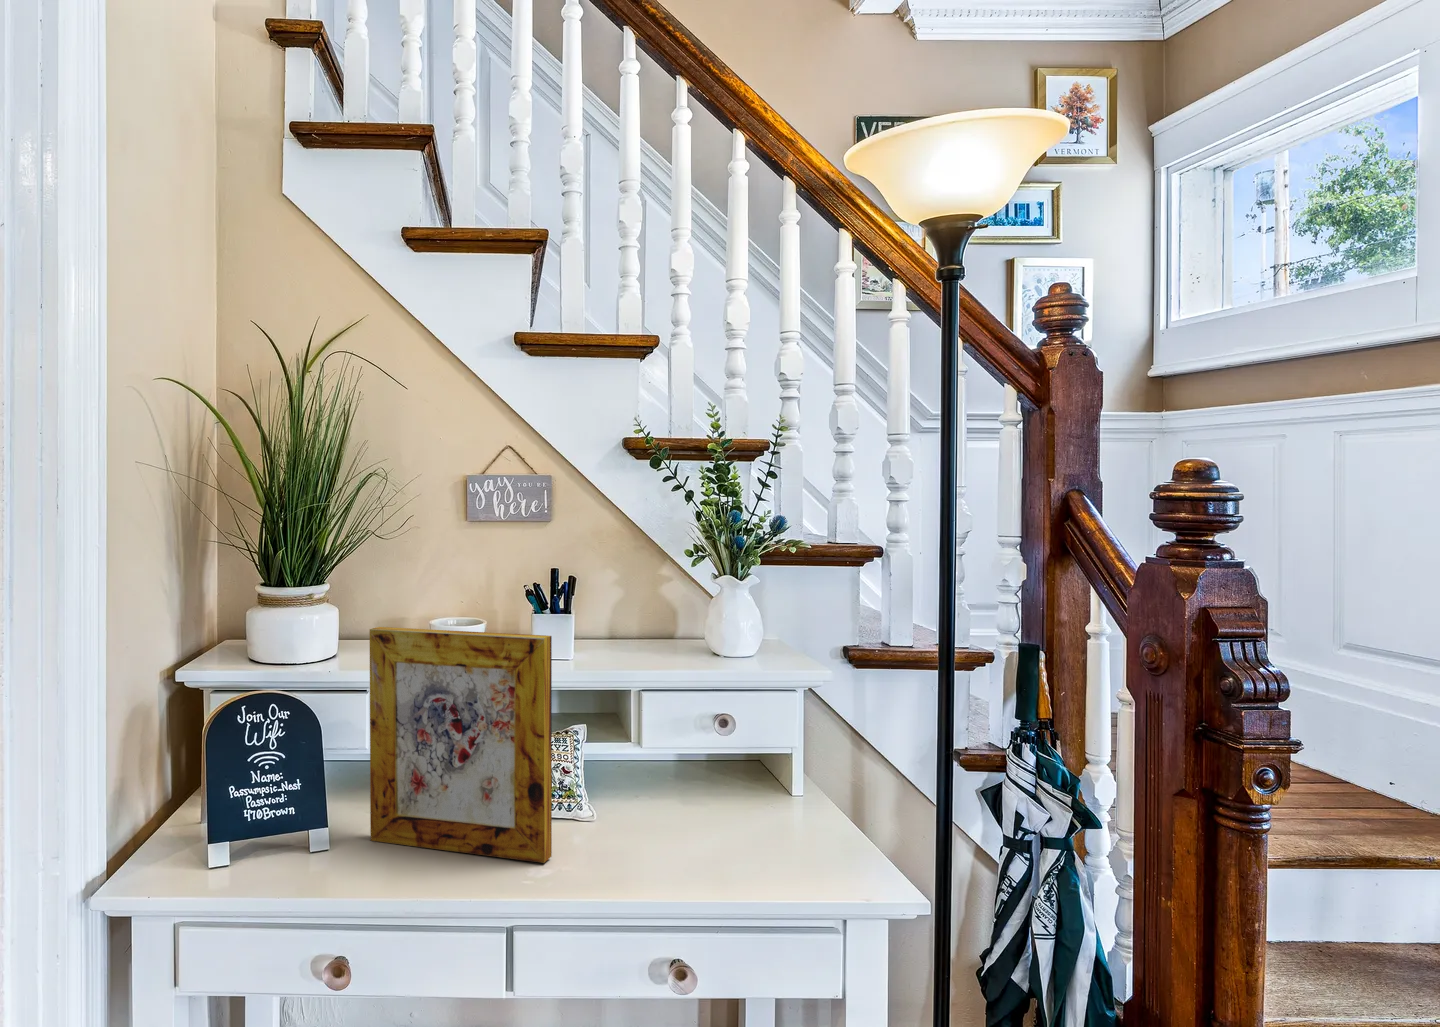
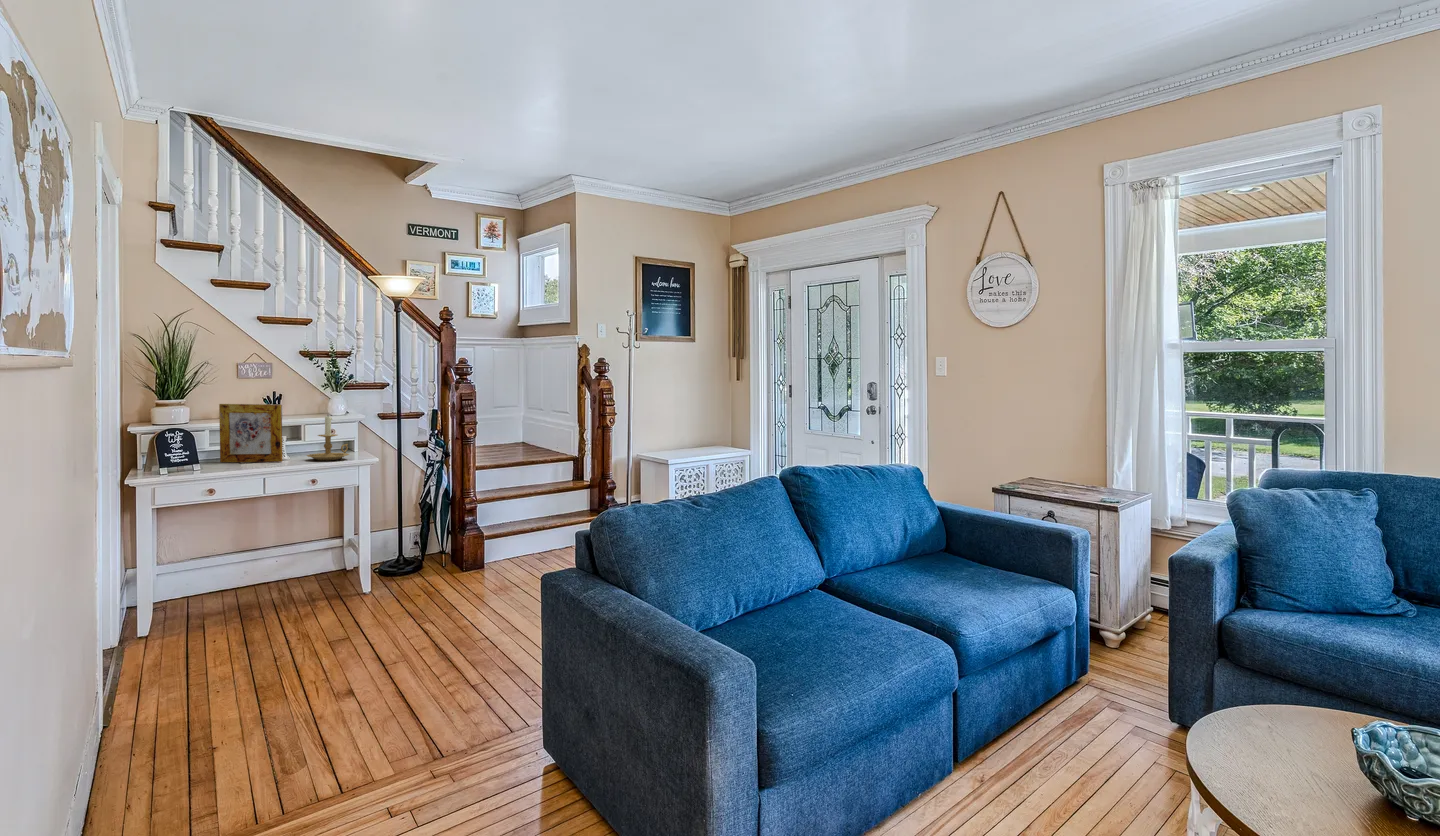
candle holder: none [632,670,774,859] -> present [307,416,349,461]

